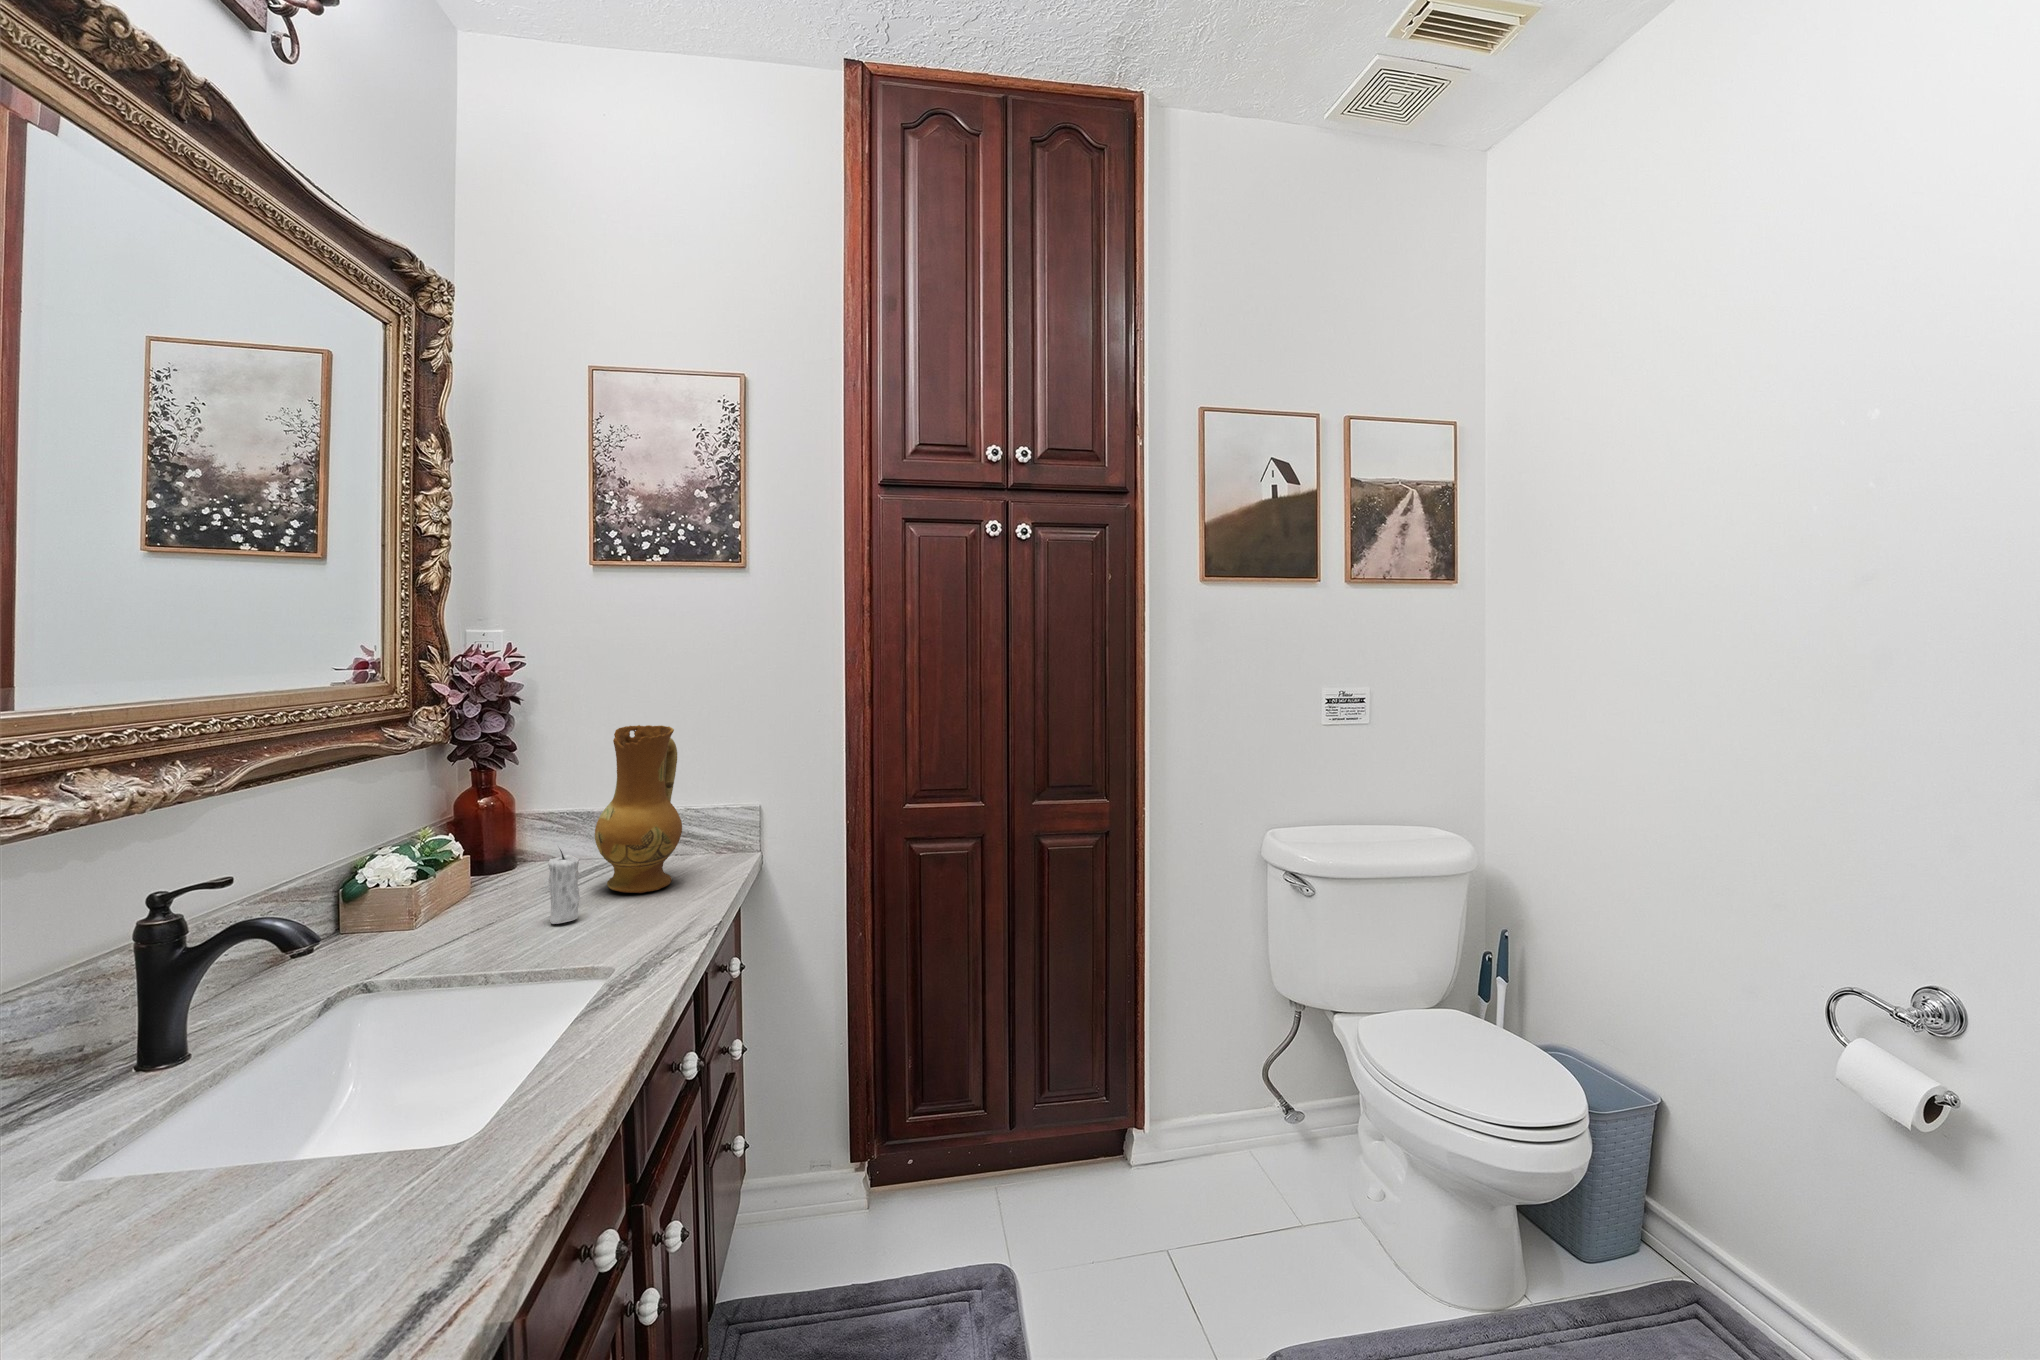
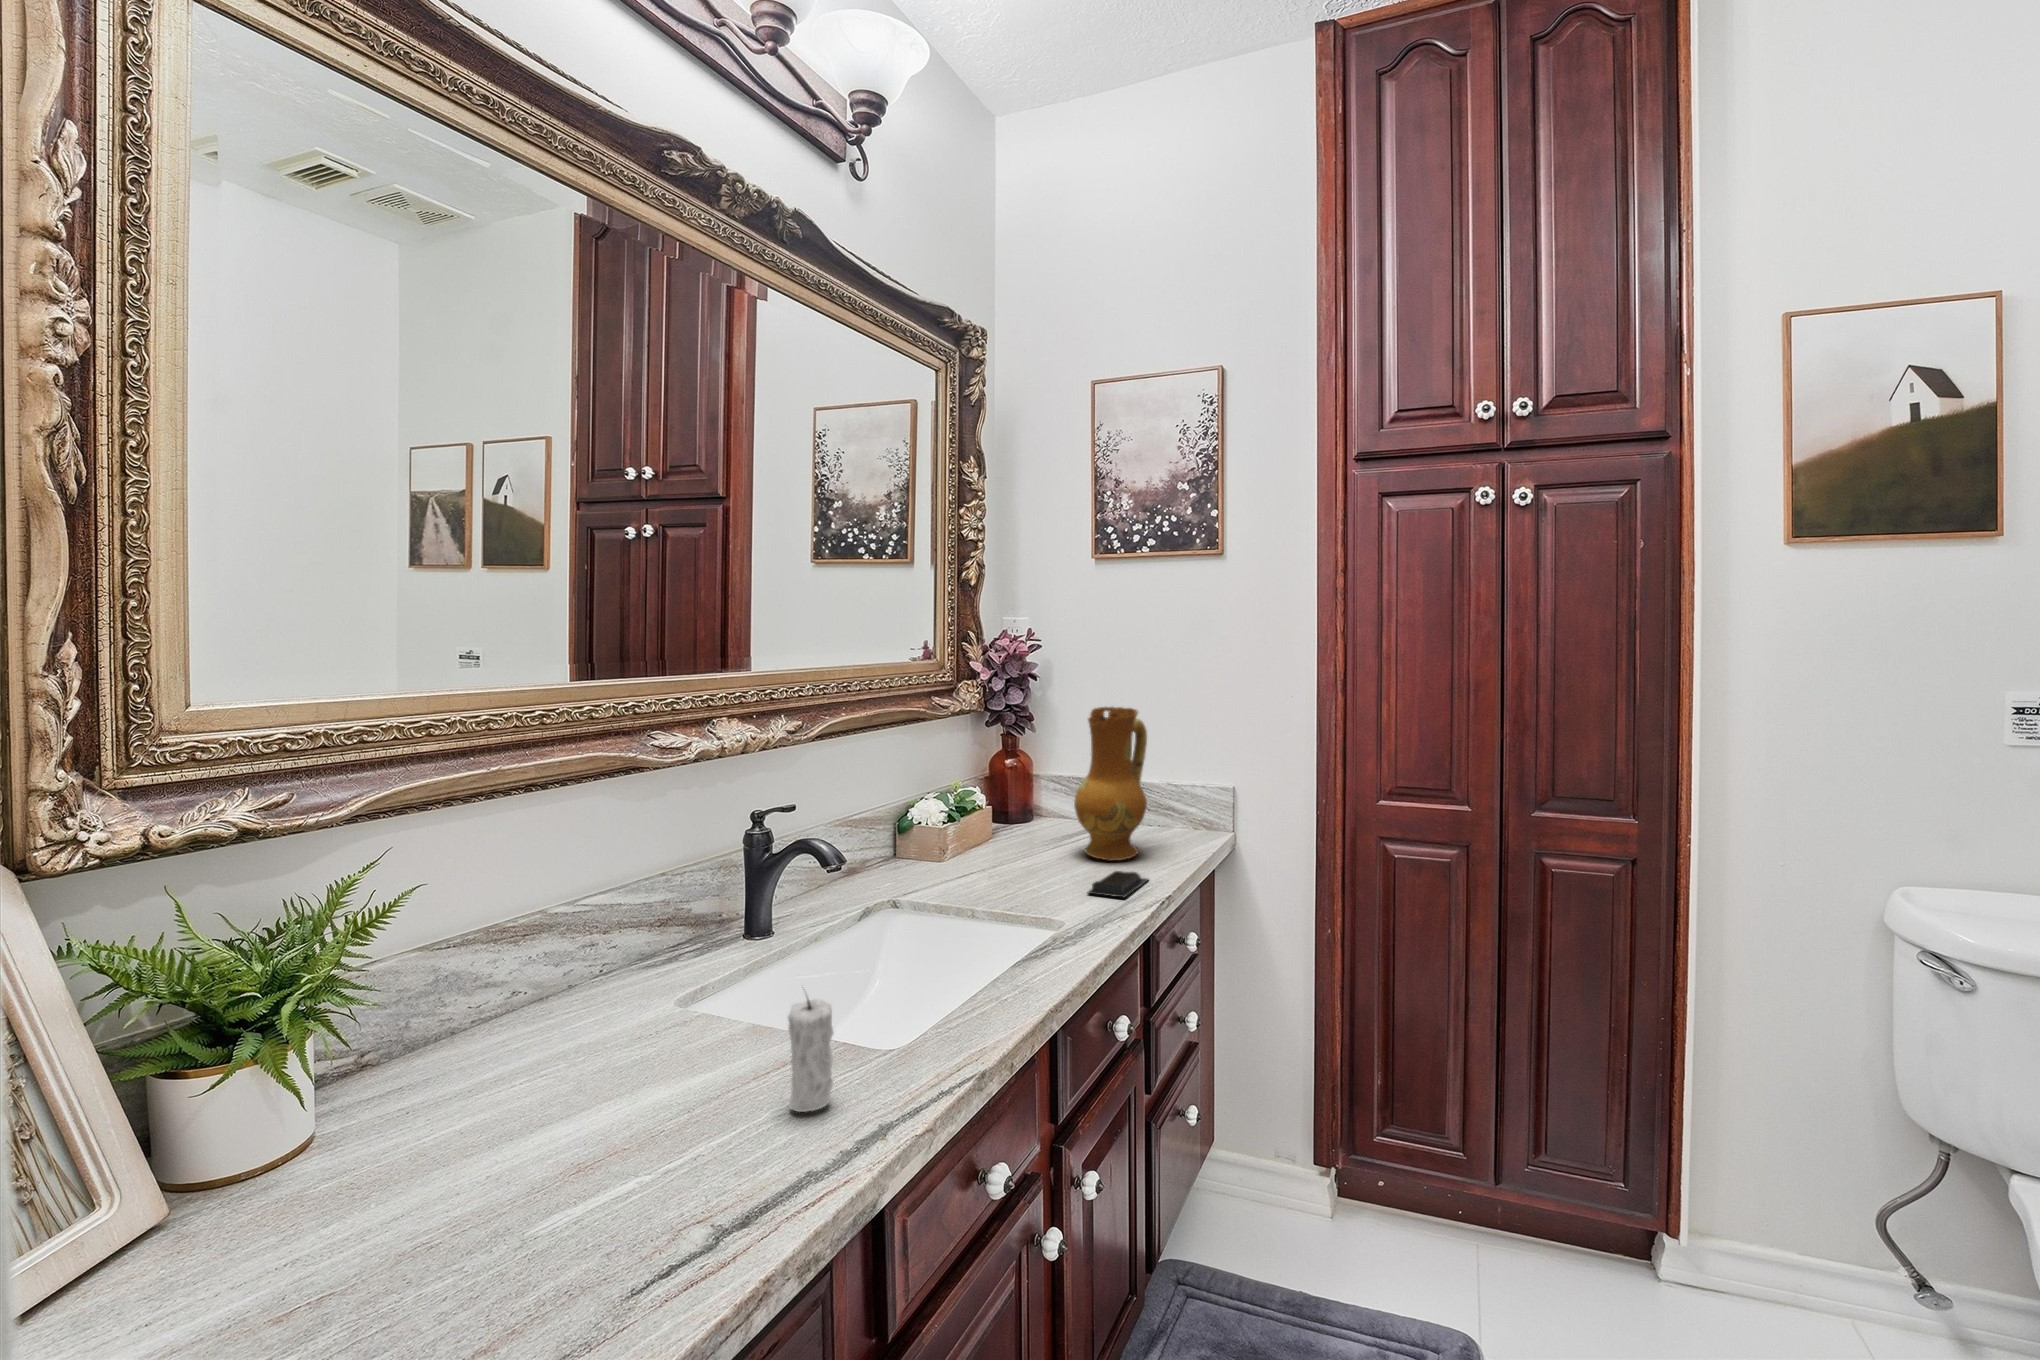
candle: present [548,848,580,924] -> present [788,999,833,1112]
soap bar: none [634,899,698,931] -> present [1088,871,1148,897]

